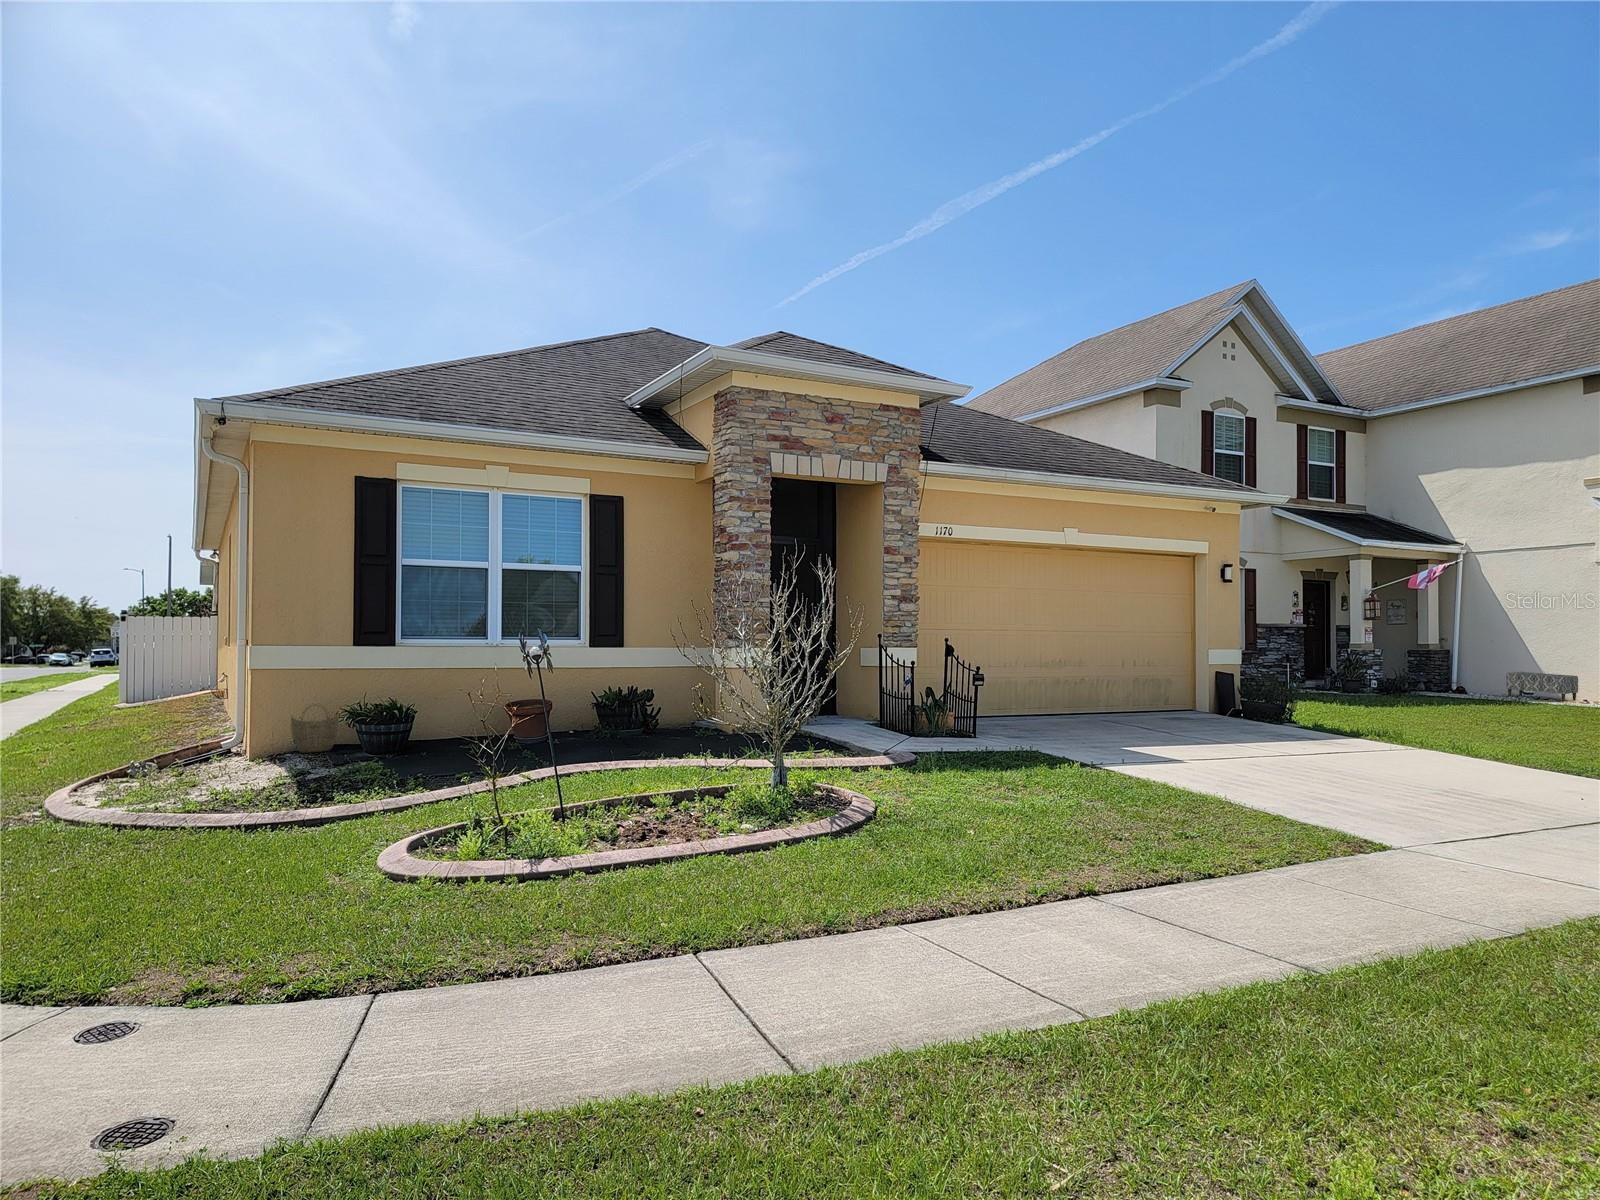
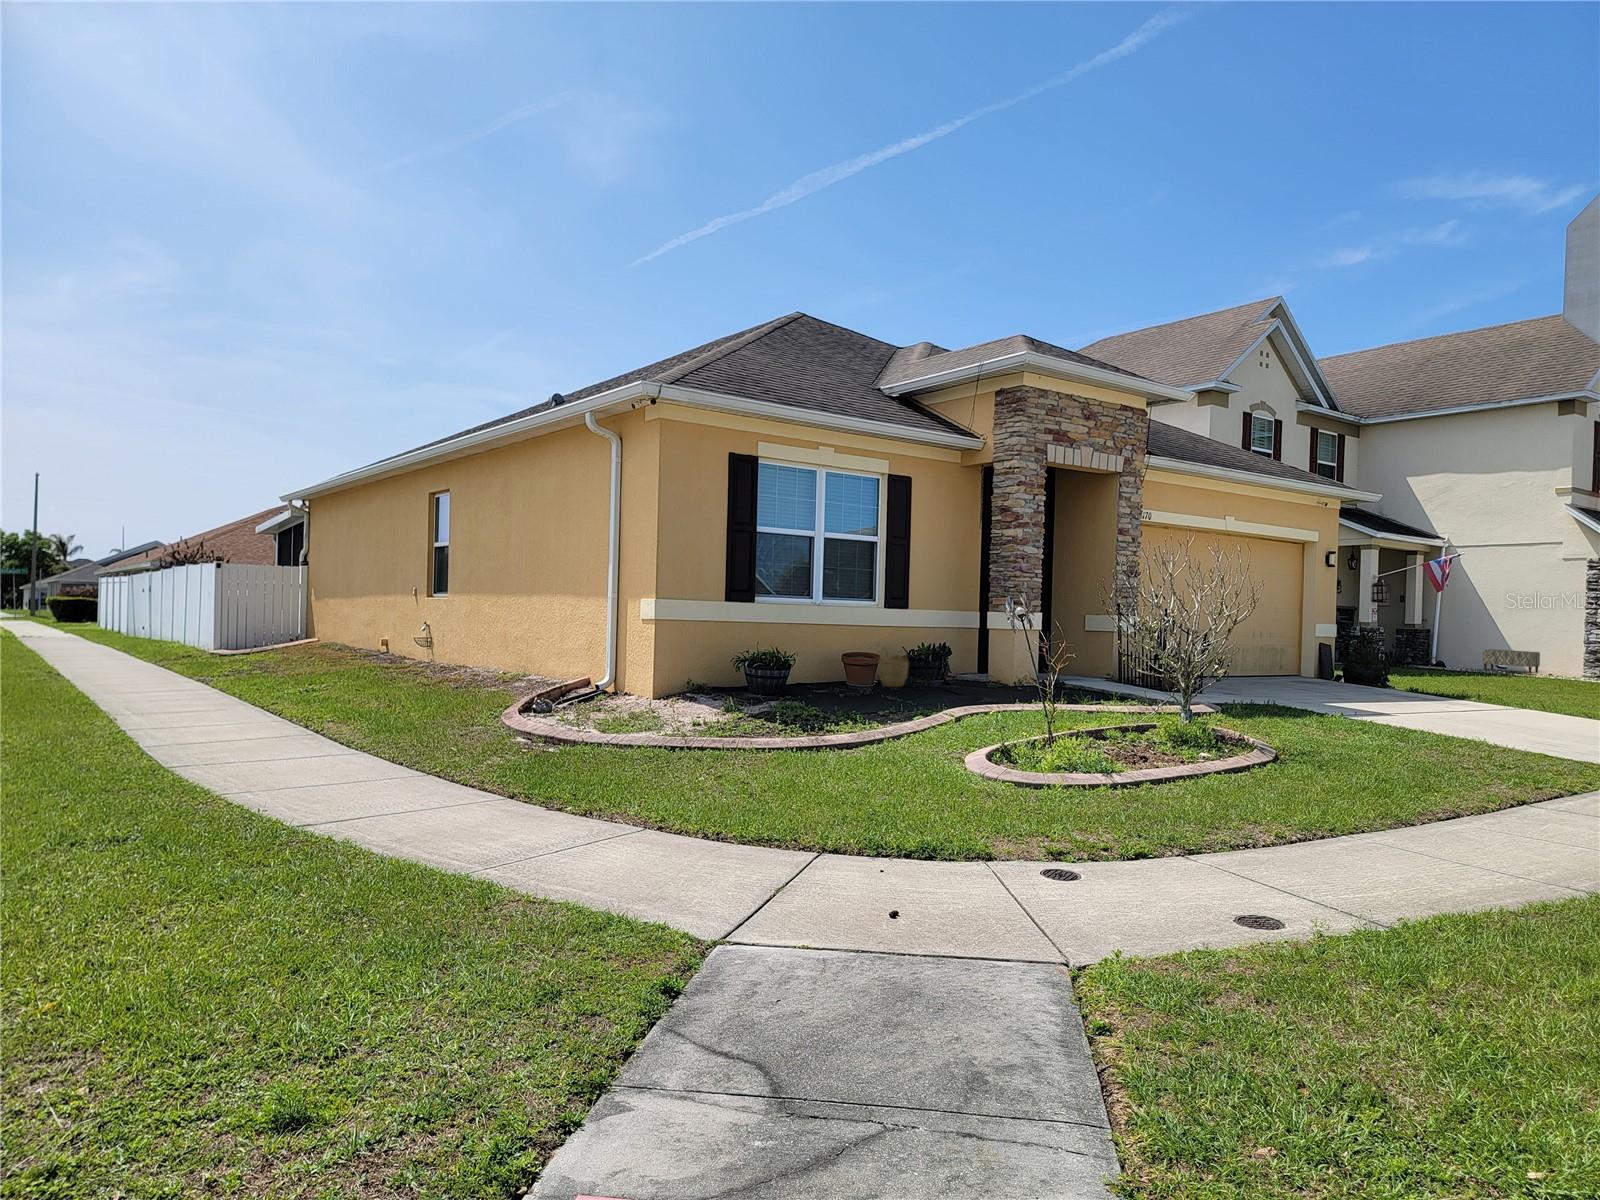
woven basket: present [291,705,339,753] -> present [878,649,908,687]

